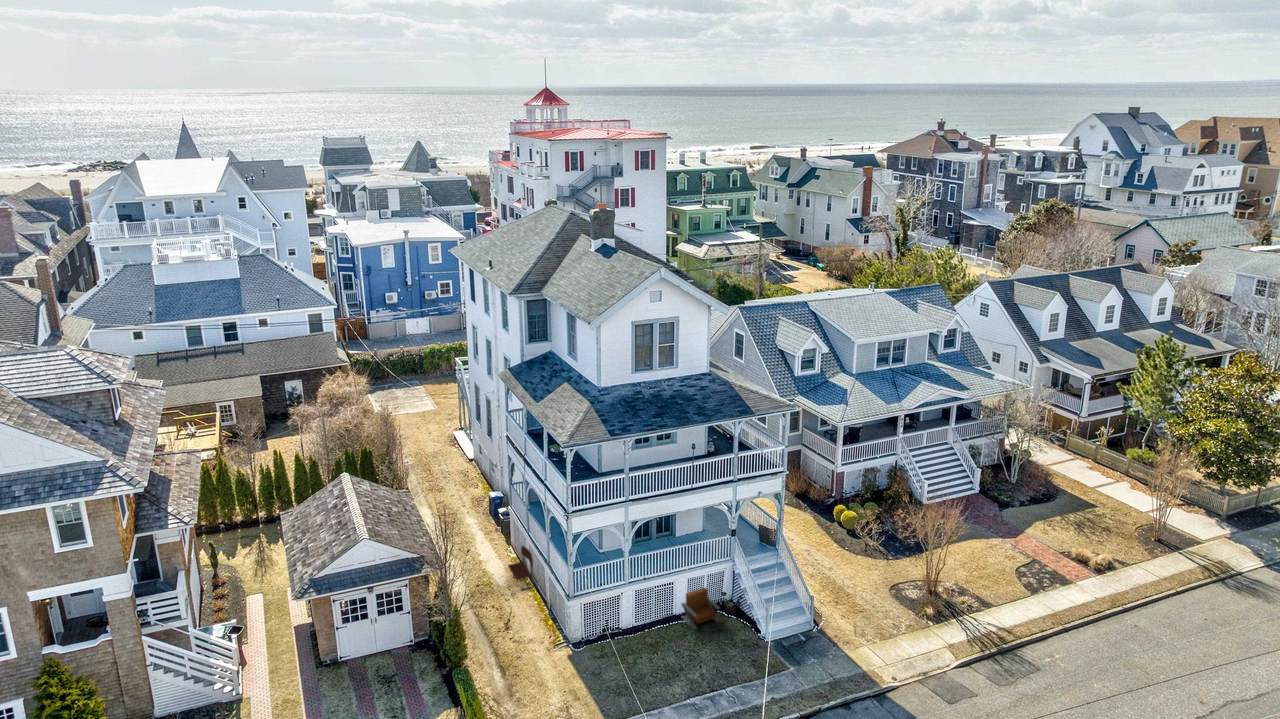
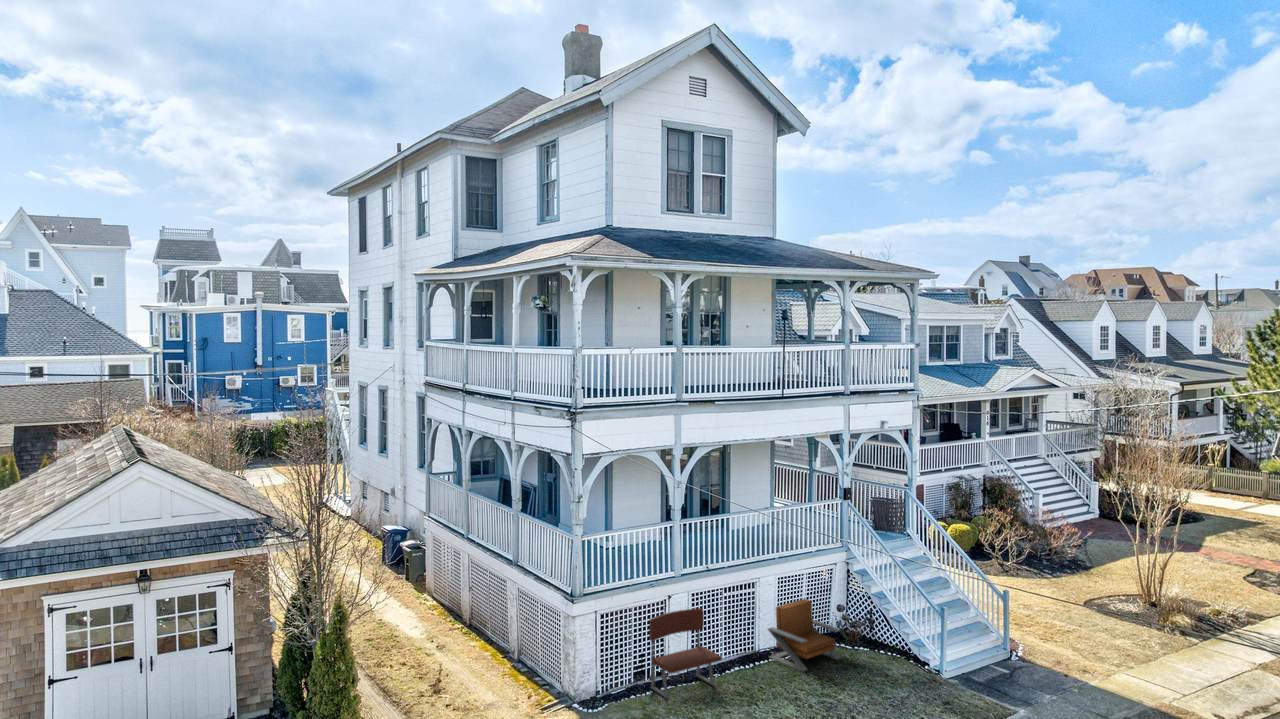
bench: present [508,546,533,590] -> present [649,608,722,698]

